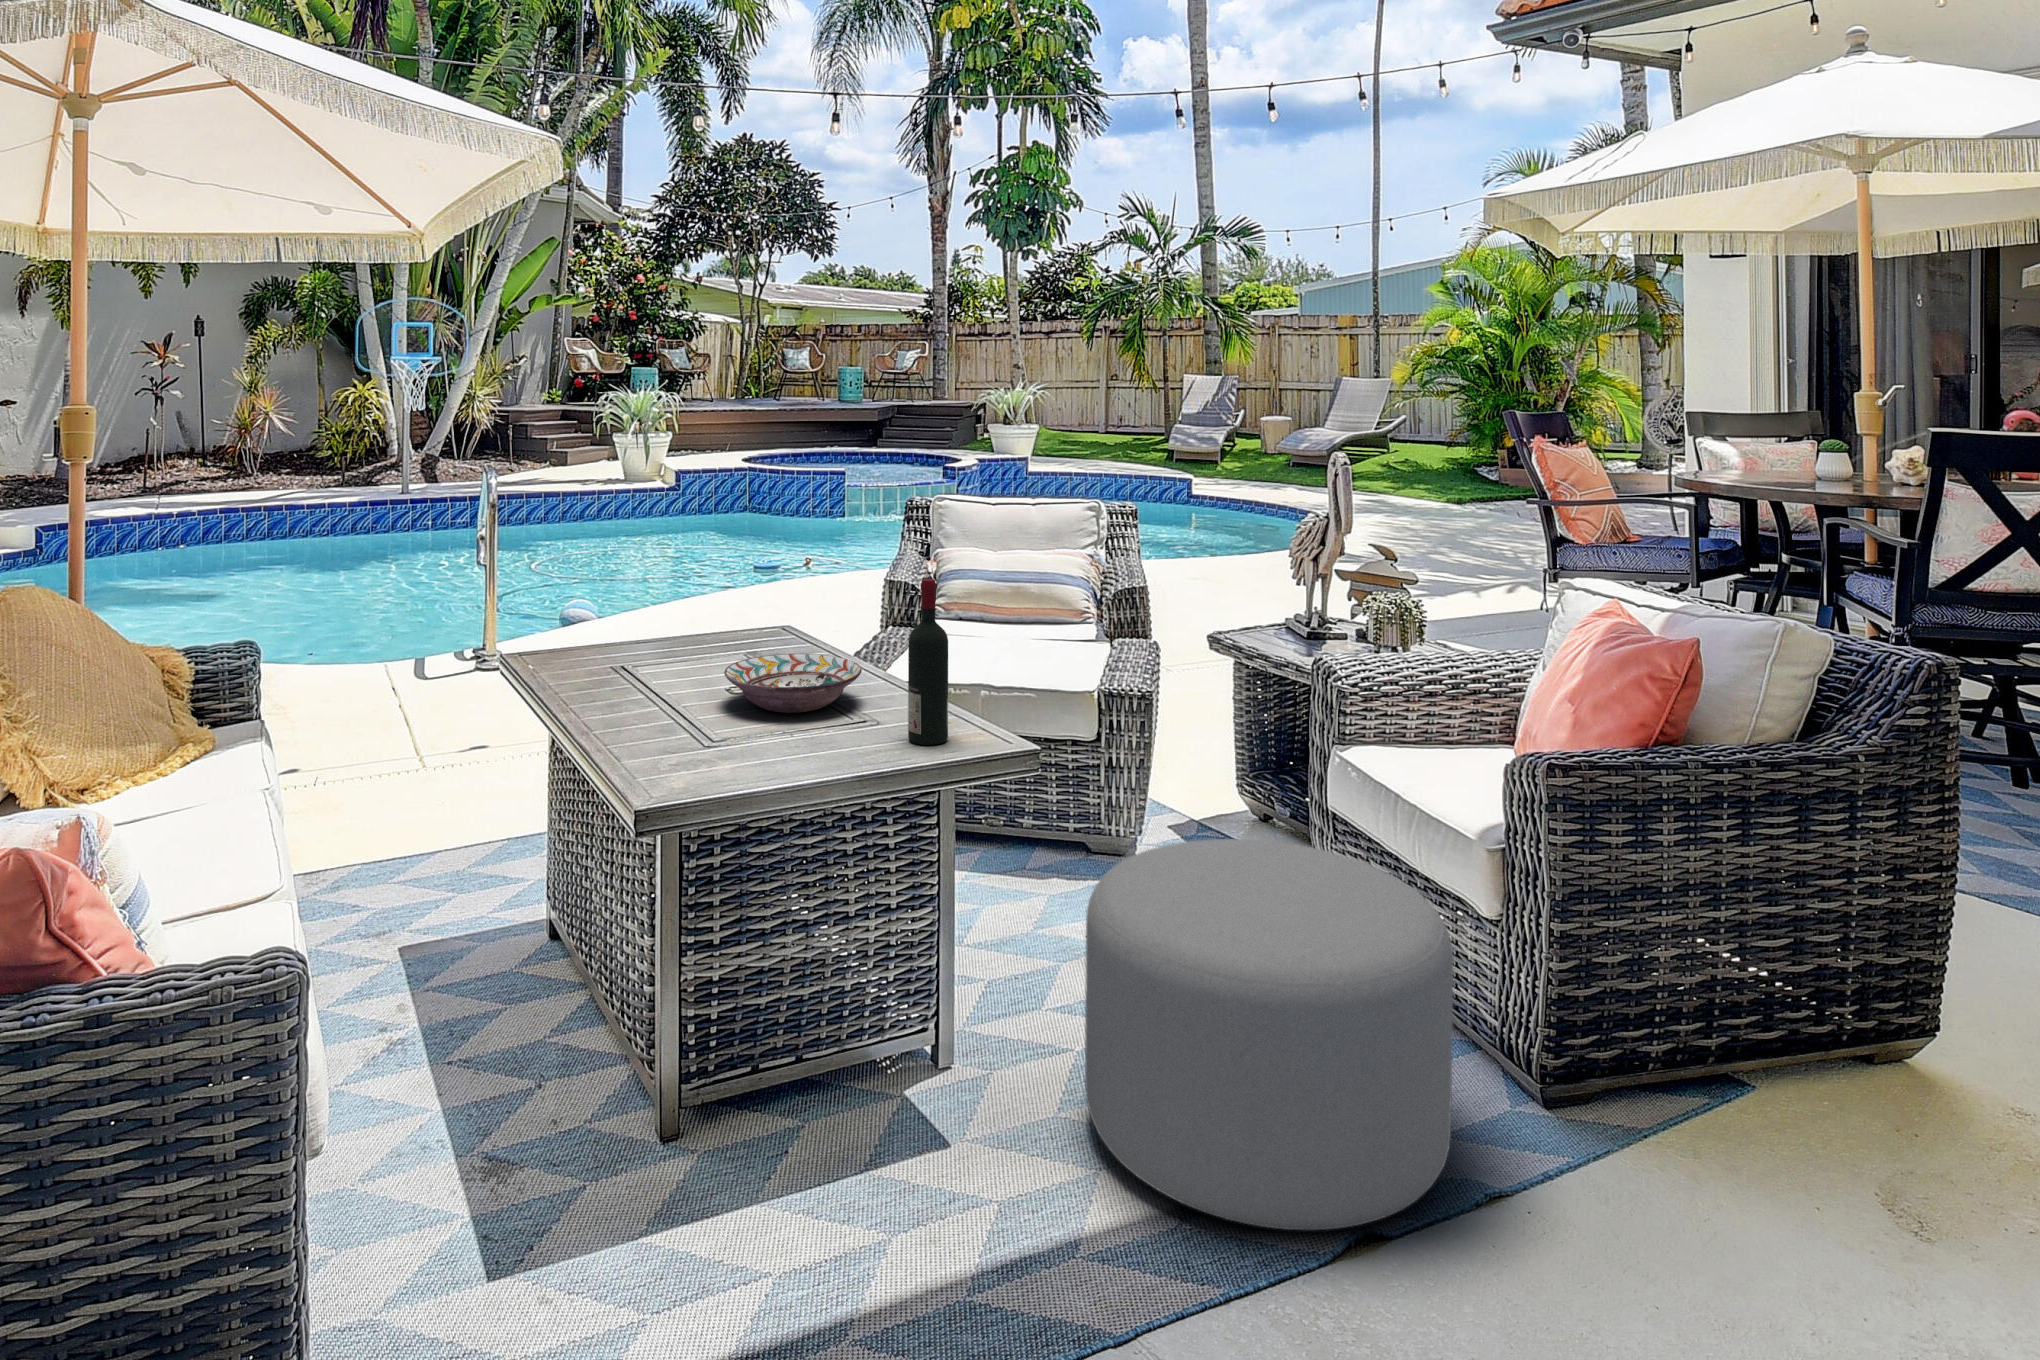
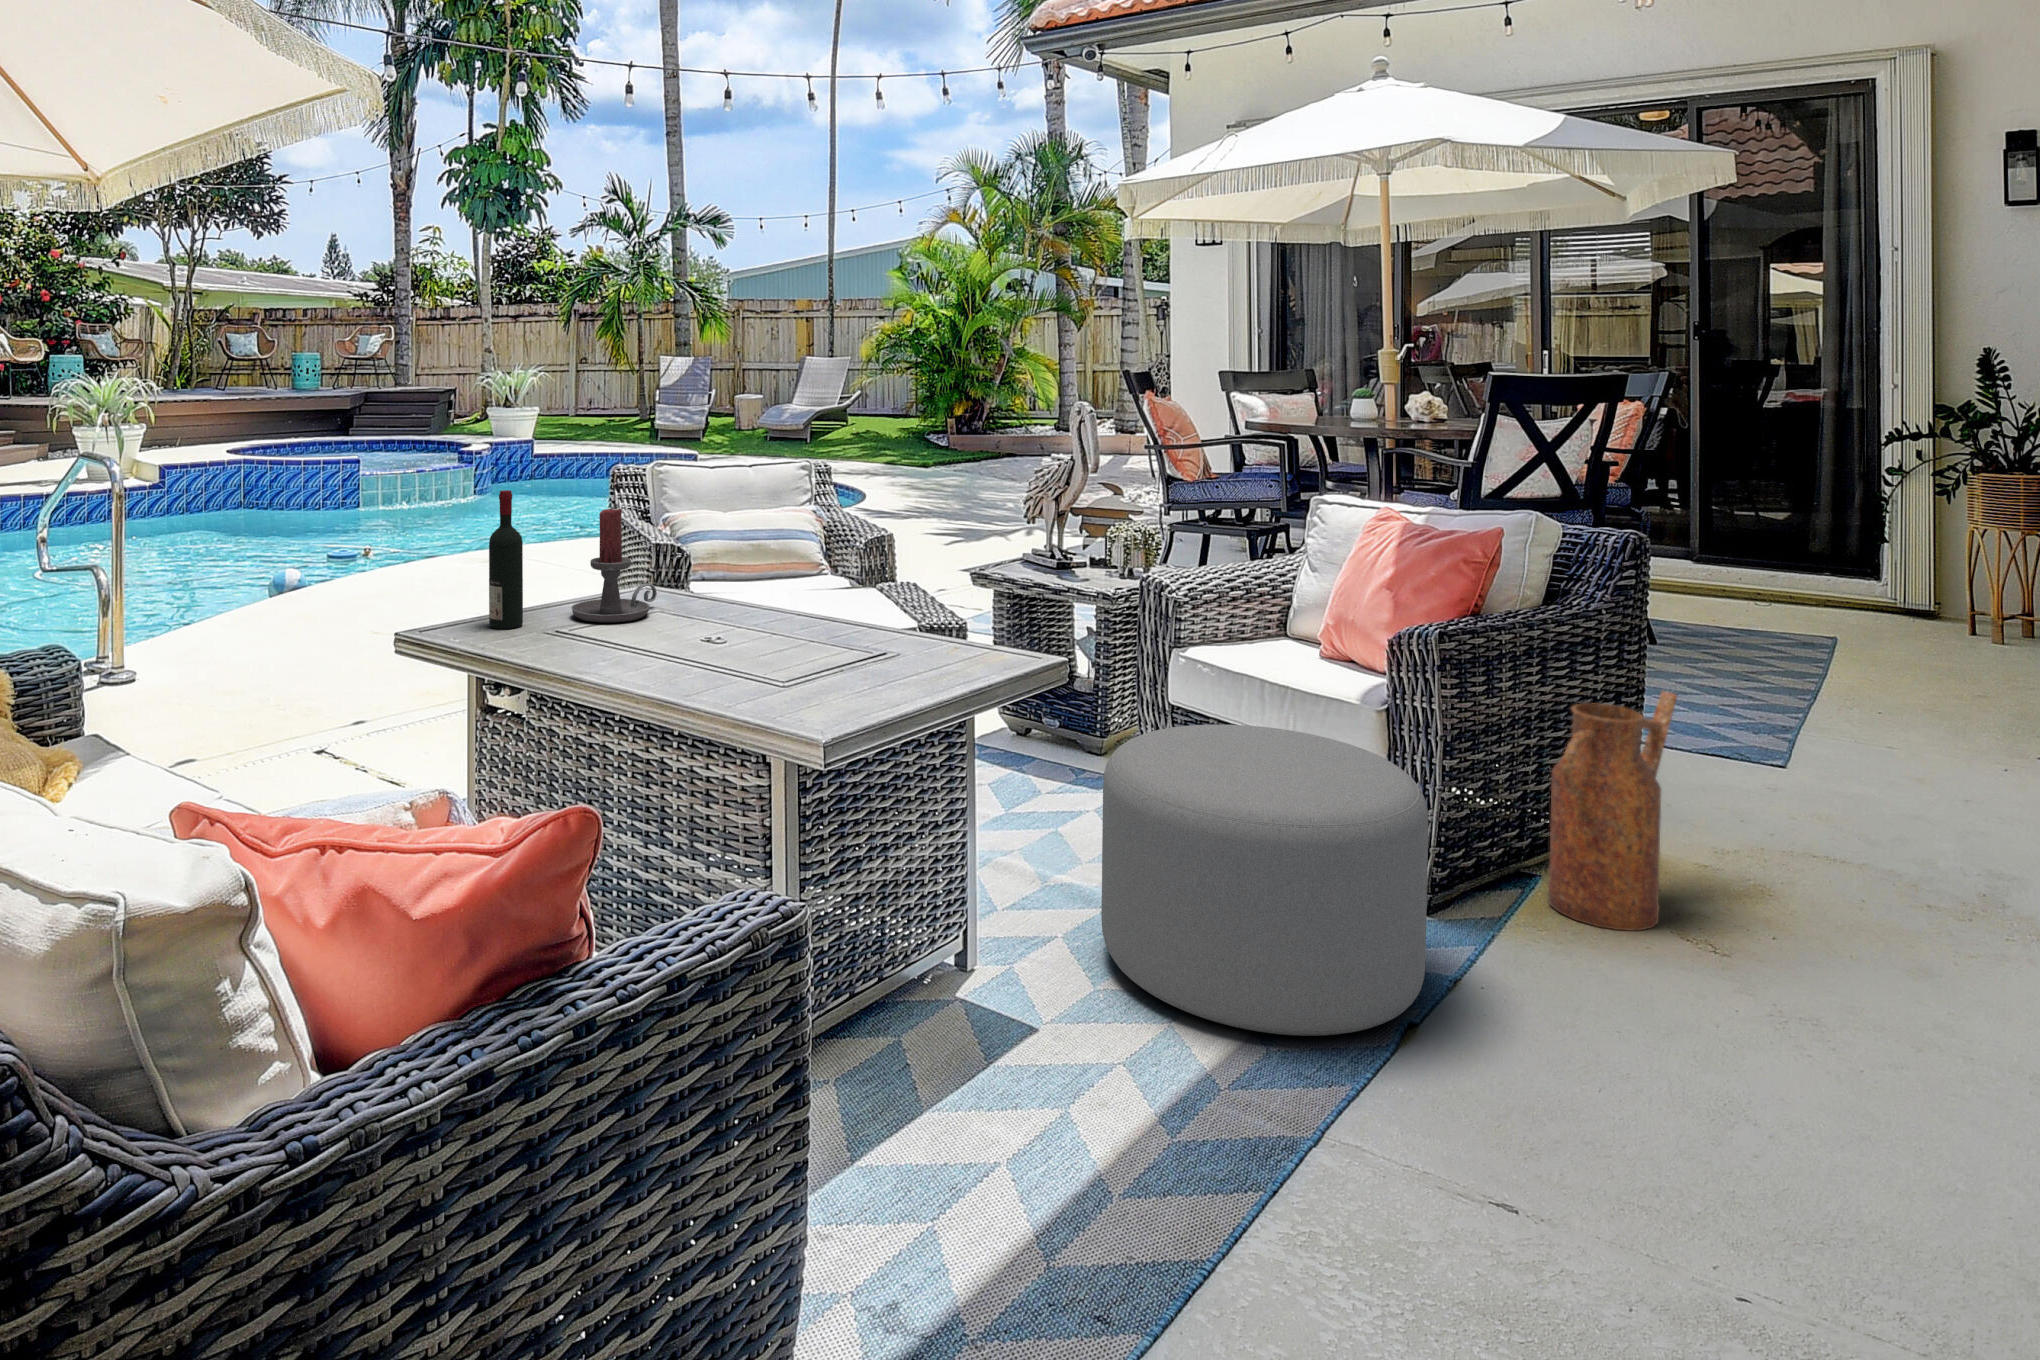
candle holder: none [653,553,749,667] -> present [572,508,657,623]
wine bottle: present [908,579,948,745] -> present [489,490,523,629]
decorative bowl: present [724,654,862,713] -> none [712,597,846,651]
watering can: none [1713,868,1940,1179] -> present [1548,691,1677,931]

